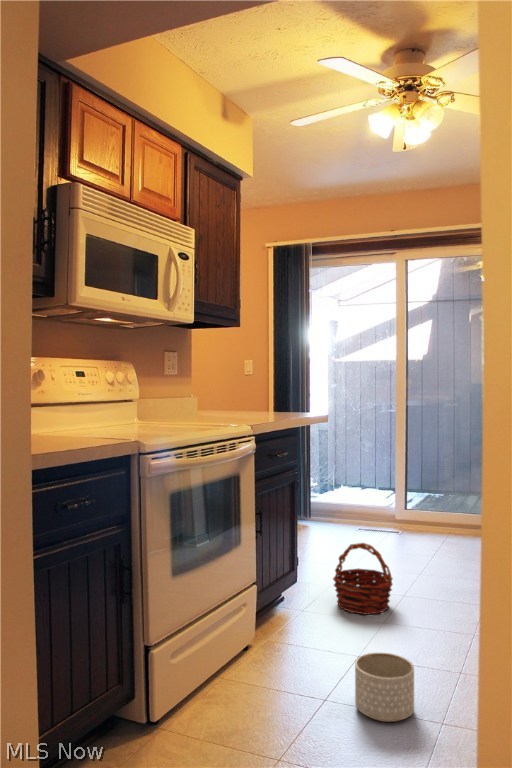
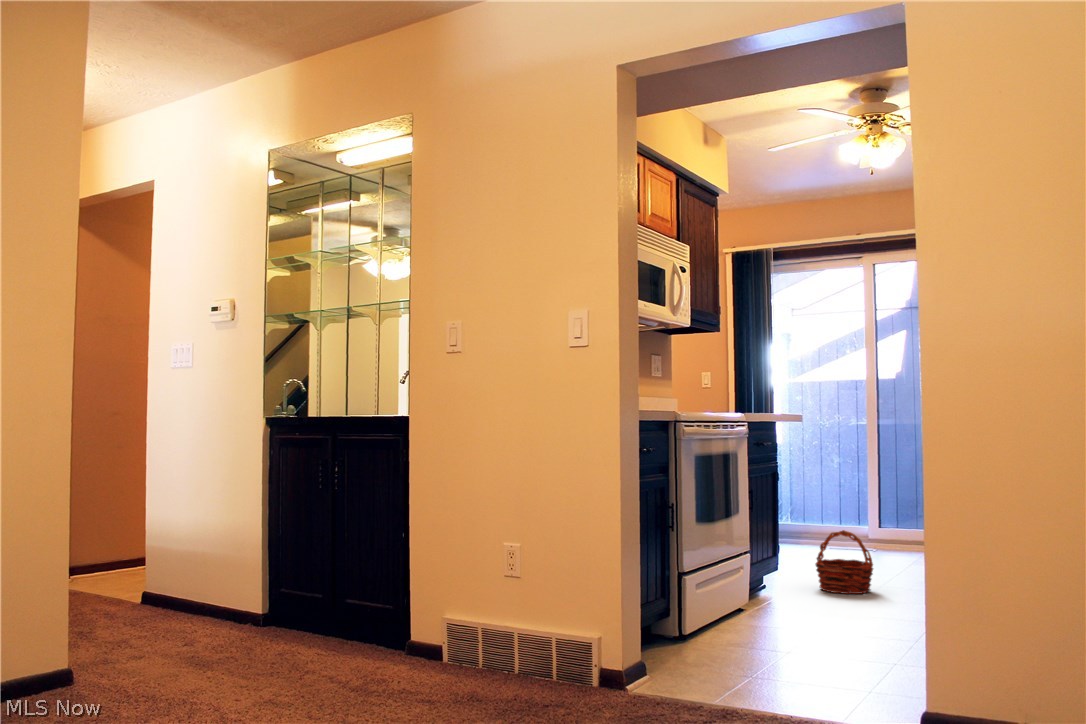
planter: present [355,653,414,722] -> none [846,588,896,632]

